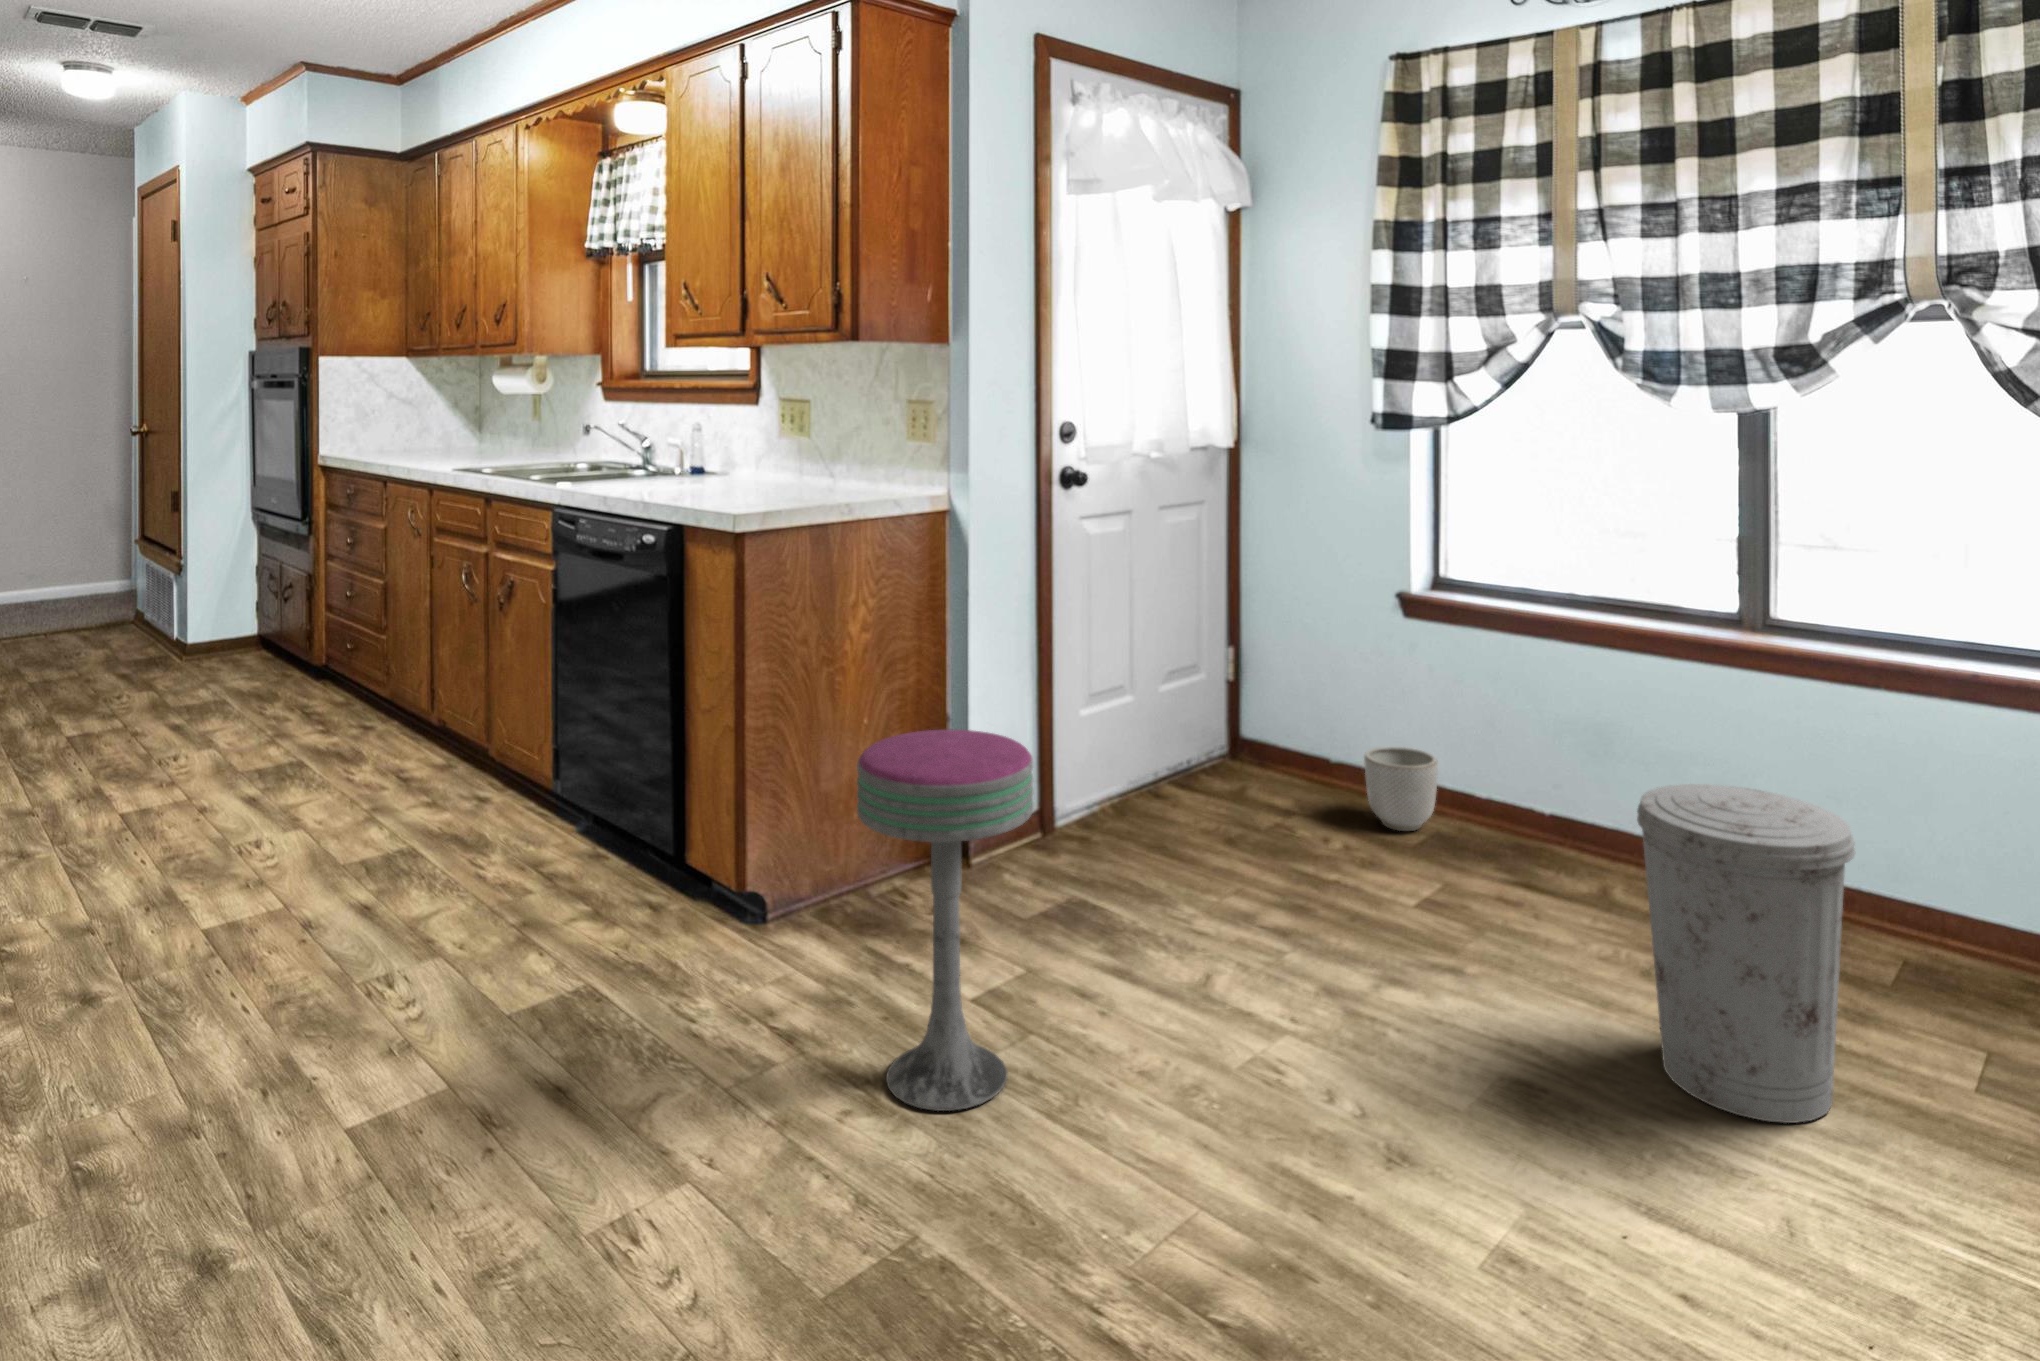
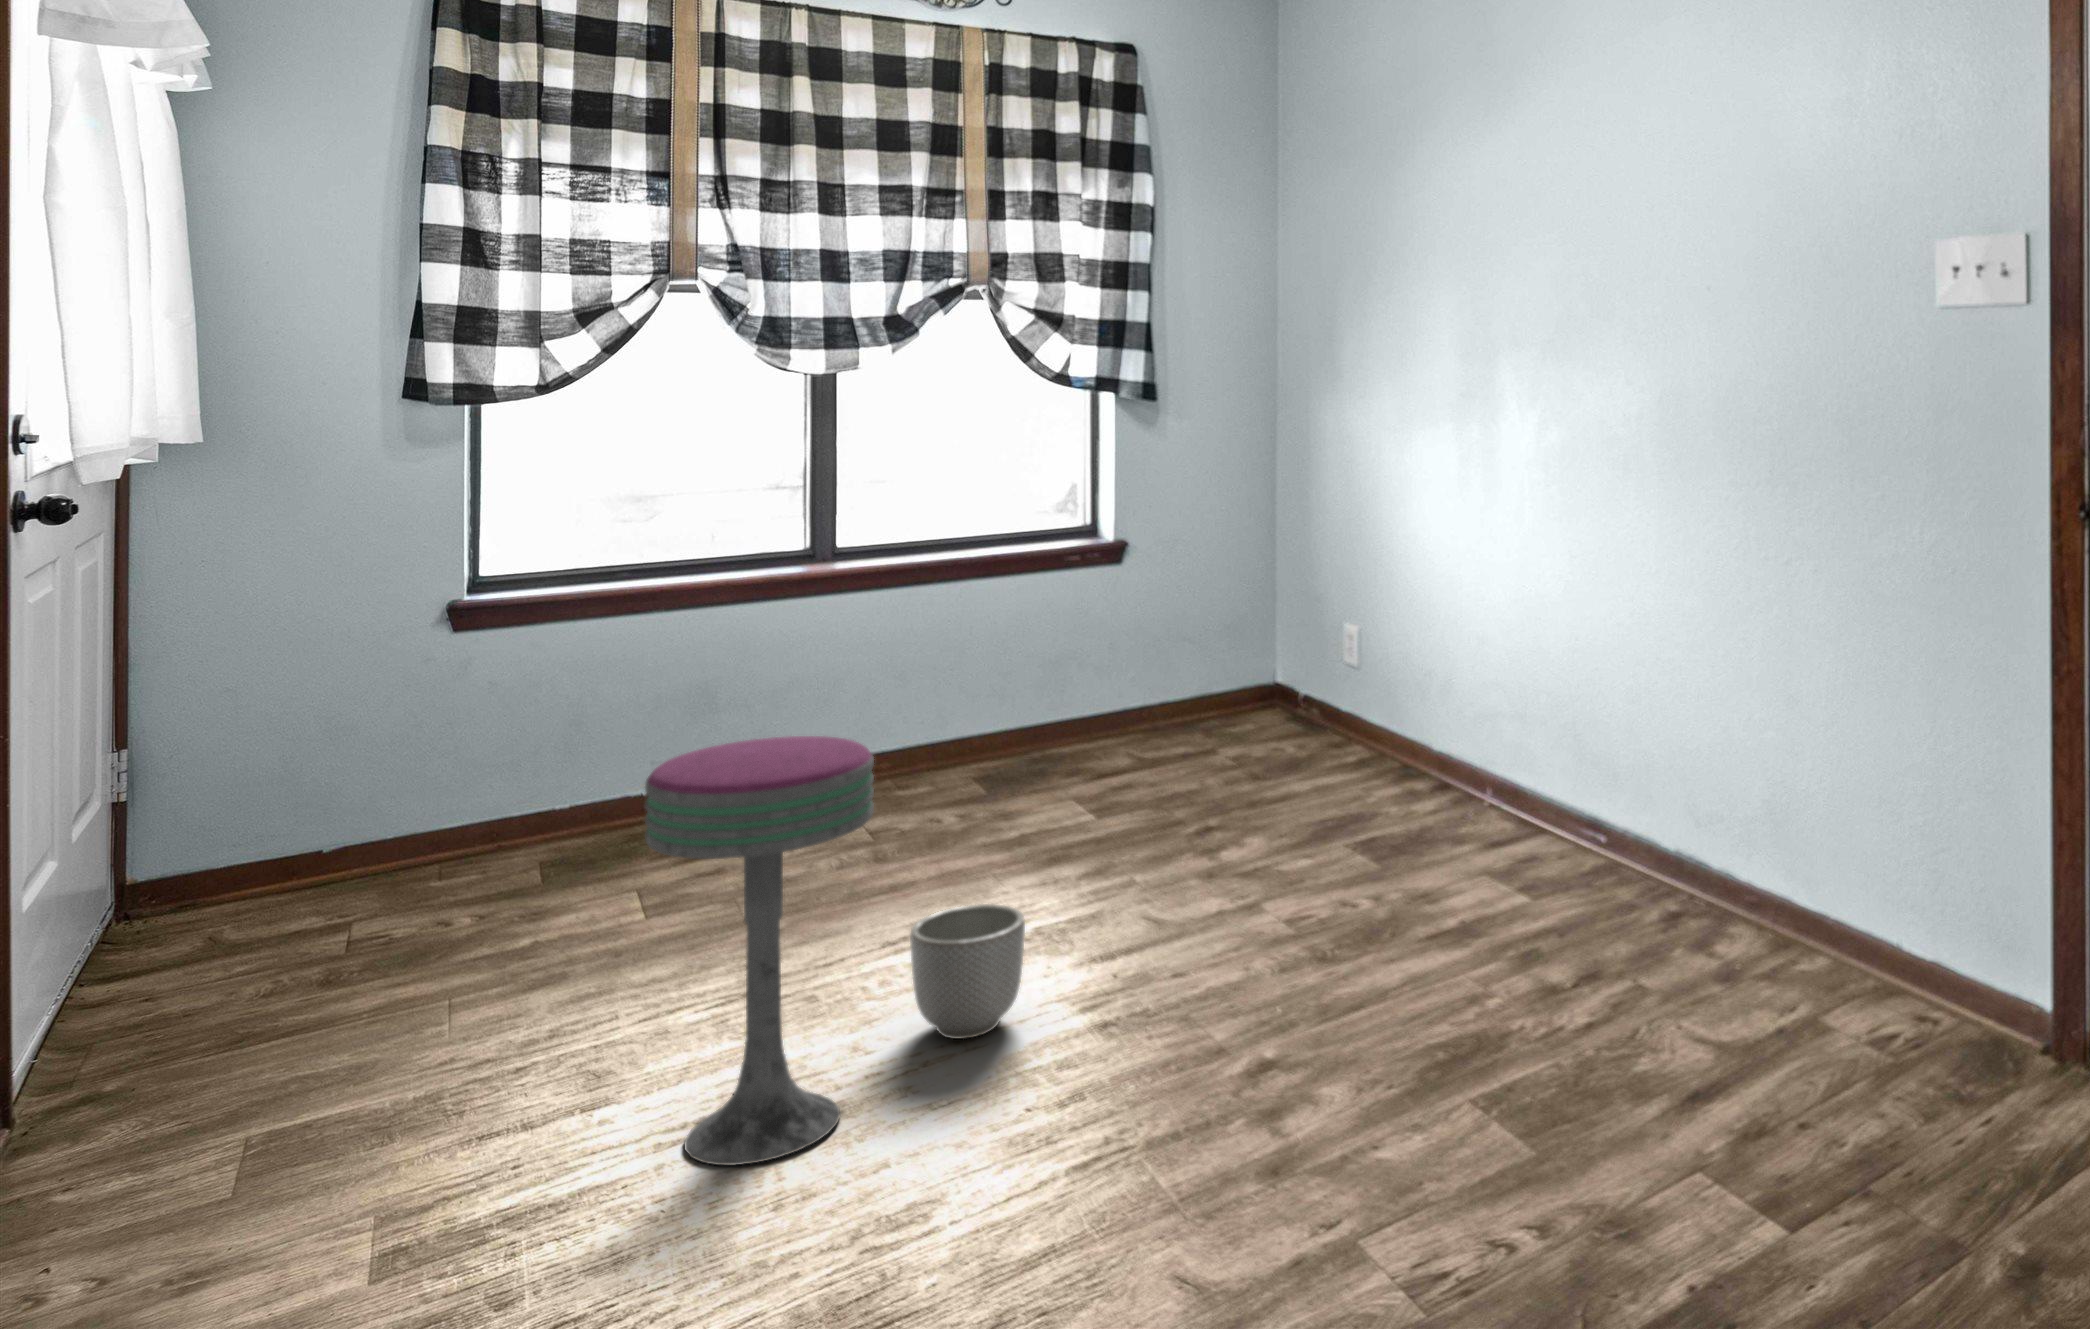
planter: present [1364,747,1438,831] -> present [910,904,1025,1039]
trash can: present [1637,784,1855,1123] -> none [989,640,1131,861]

